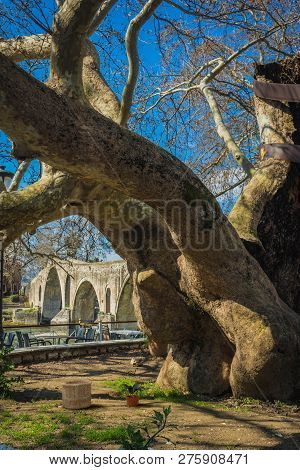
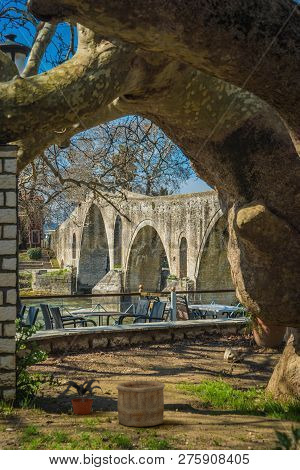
potted plant: present [121,382,145,406] -> present [61,379,102,414]

